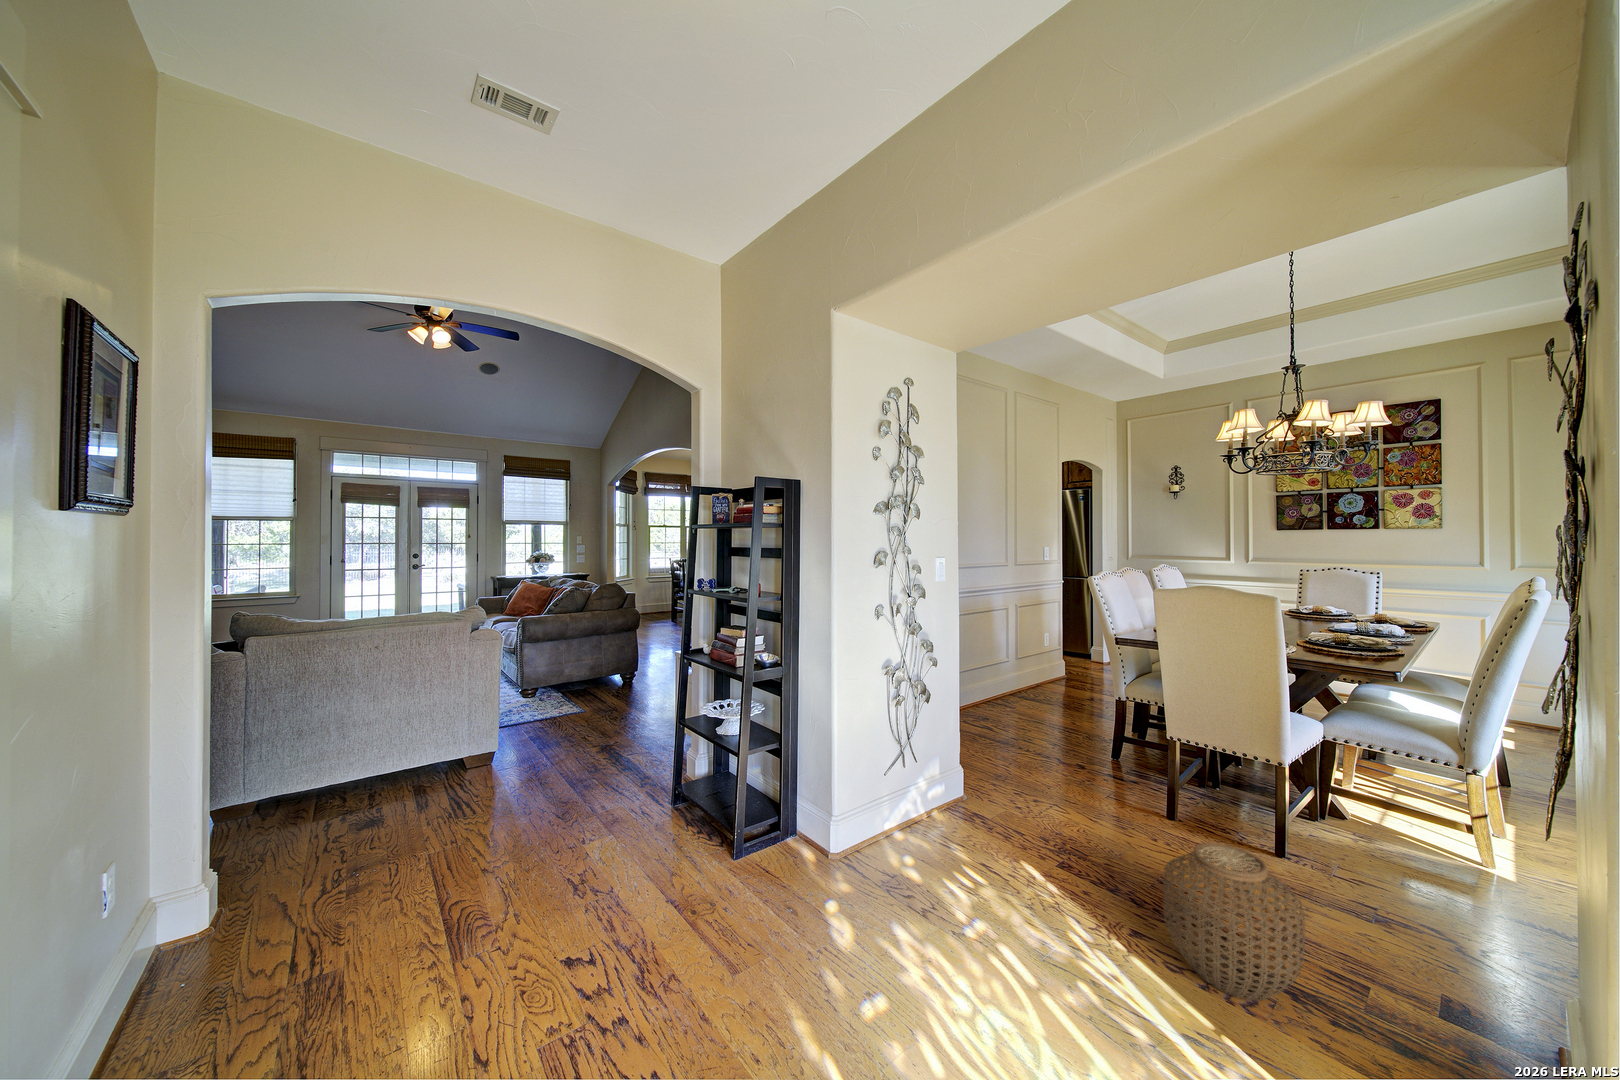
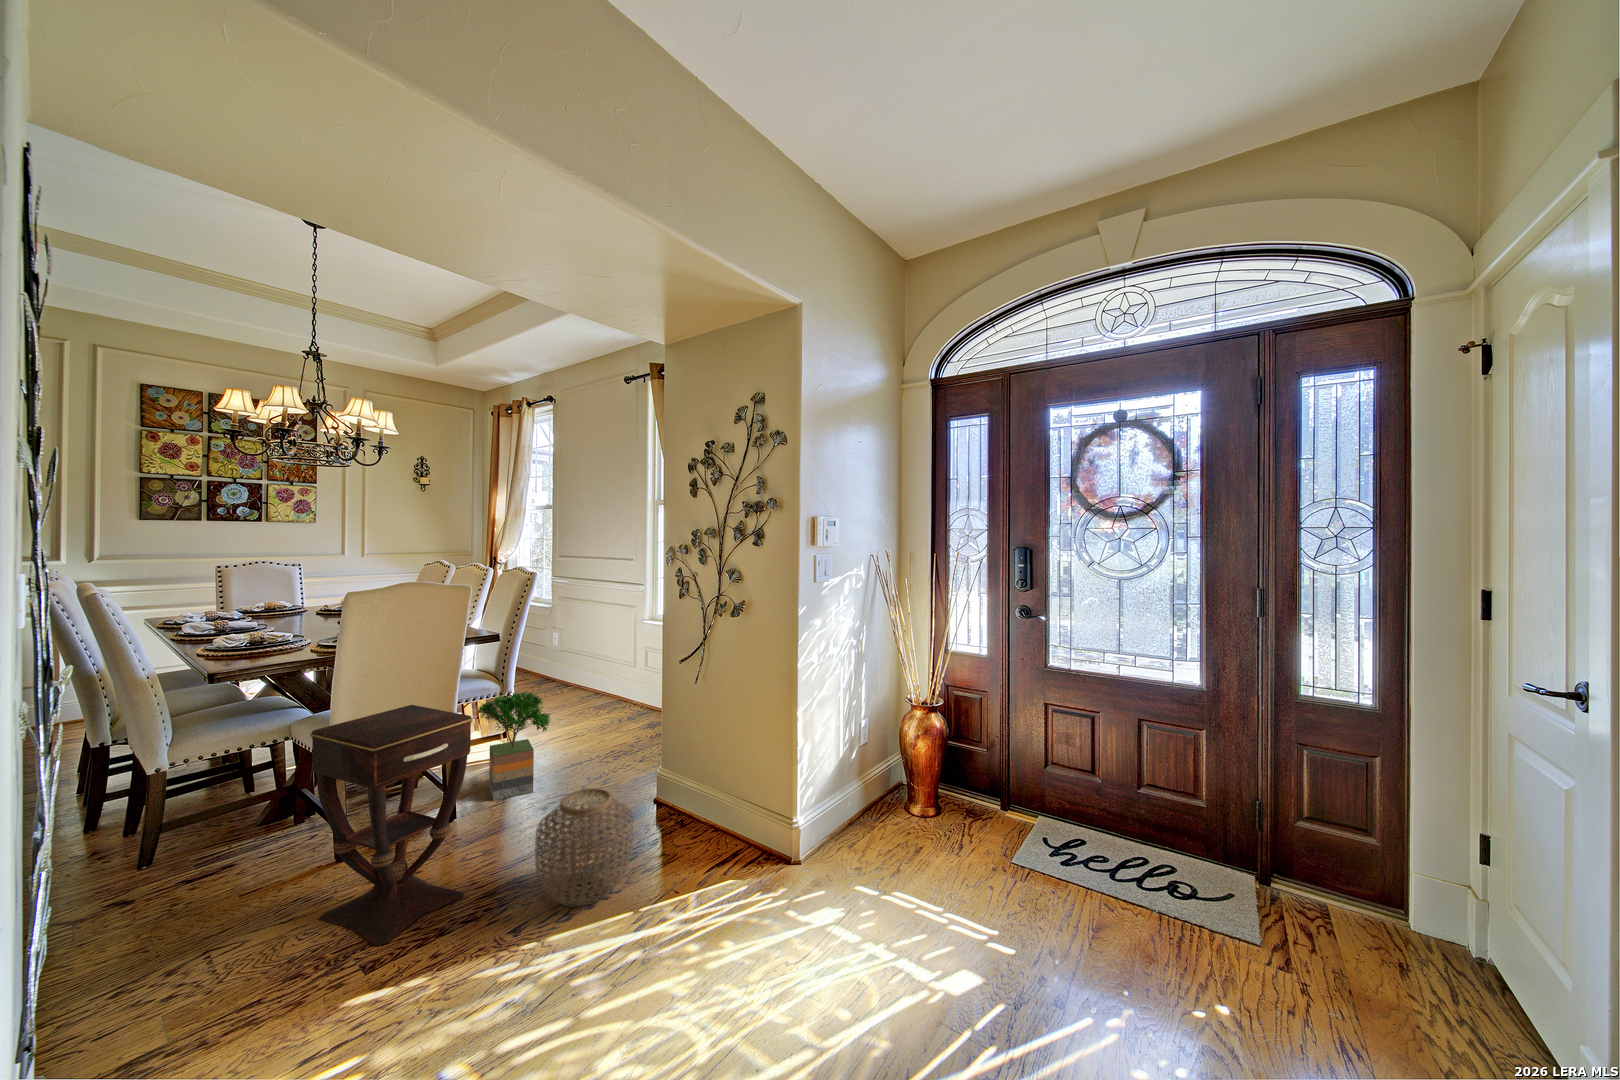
side table: none [1074,683,1181,889] -> present [310,705,473,946]
potted tree: none [1346,742,1469,899] -> present [478,692,550,801]

